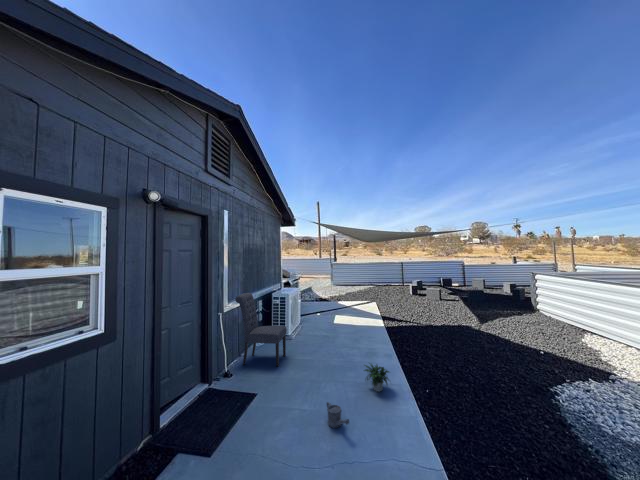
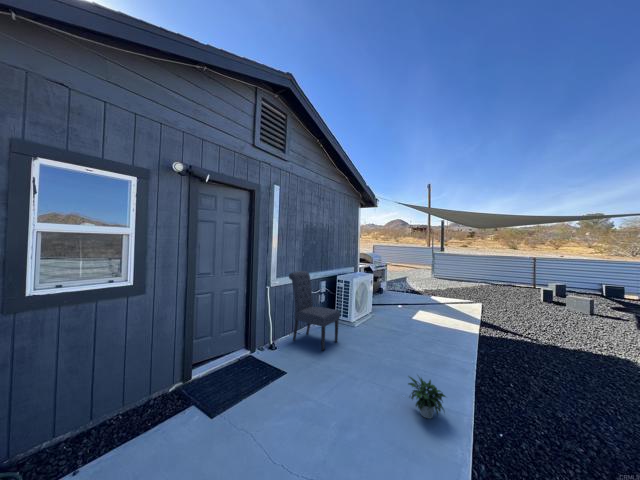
watering can: present [327,402,349,428] -> none [336,408,354,447]

